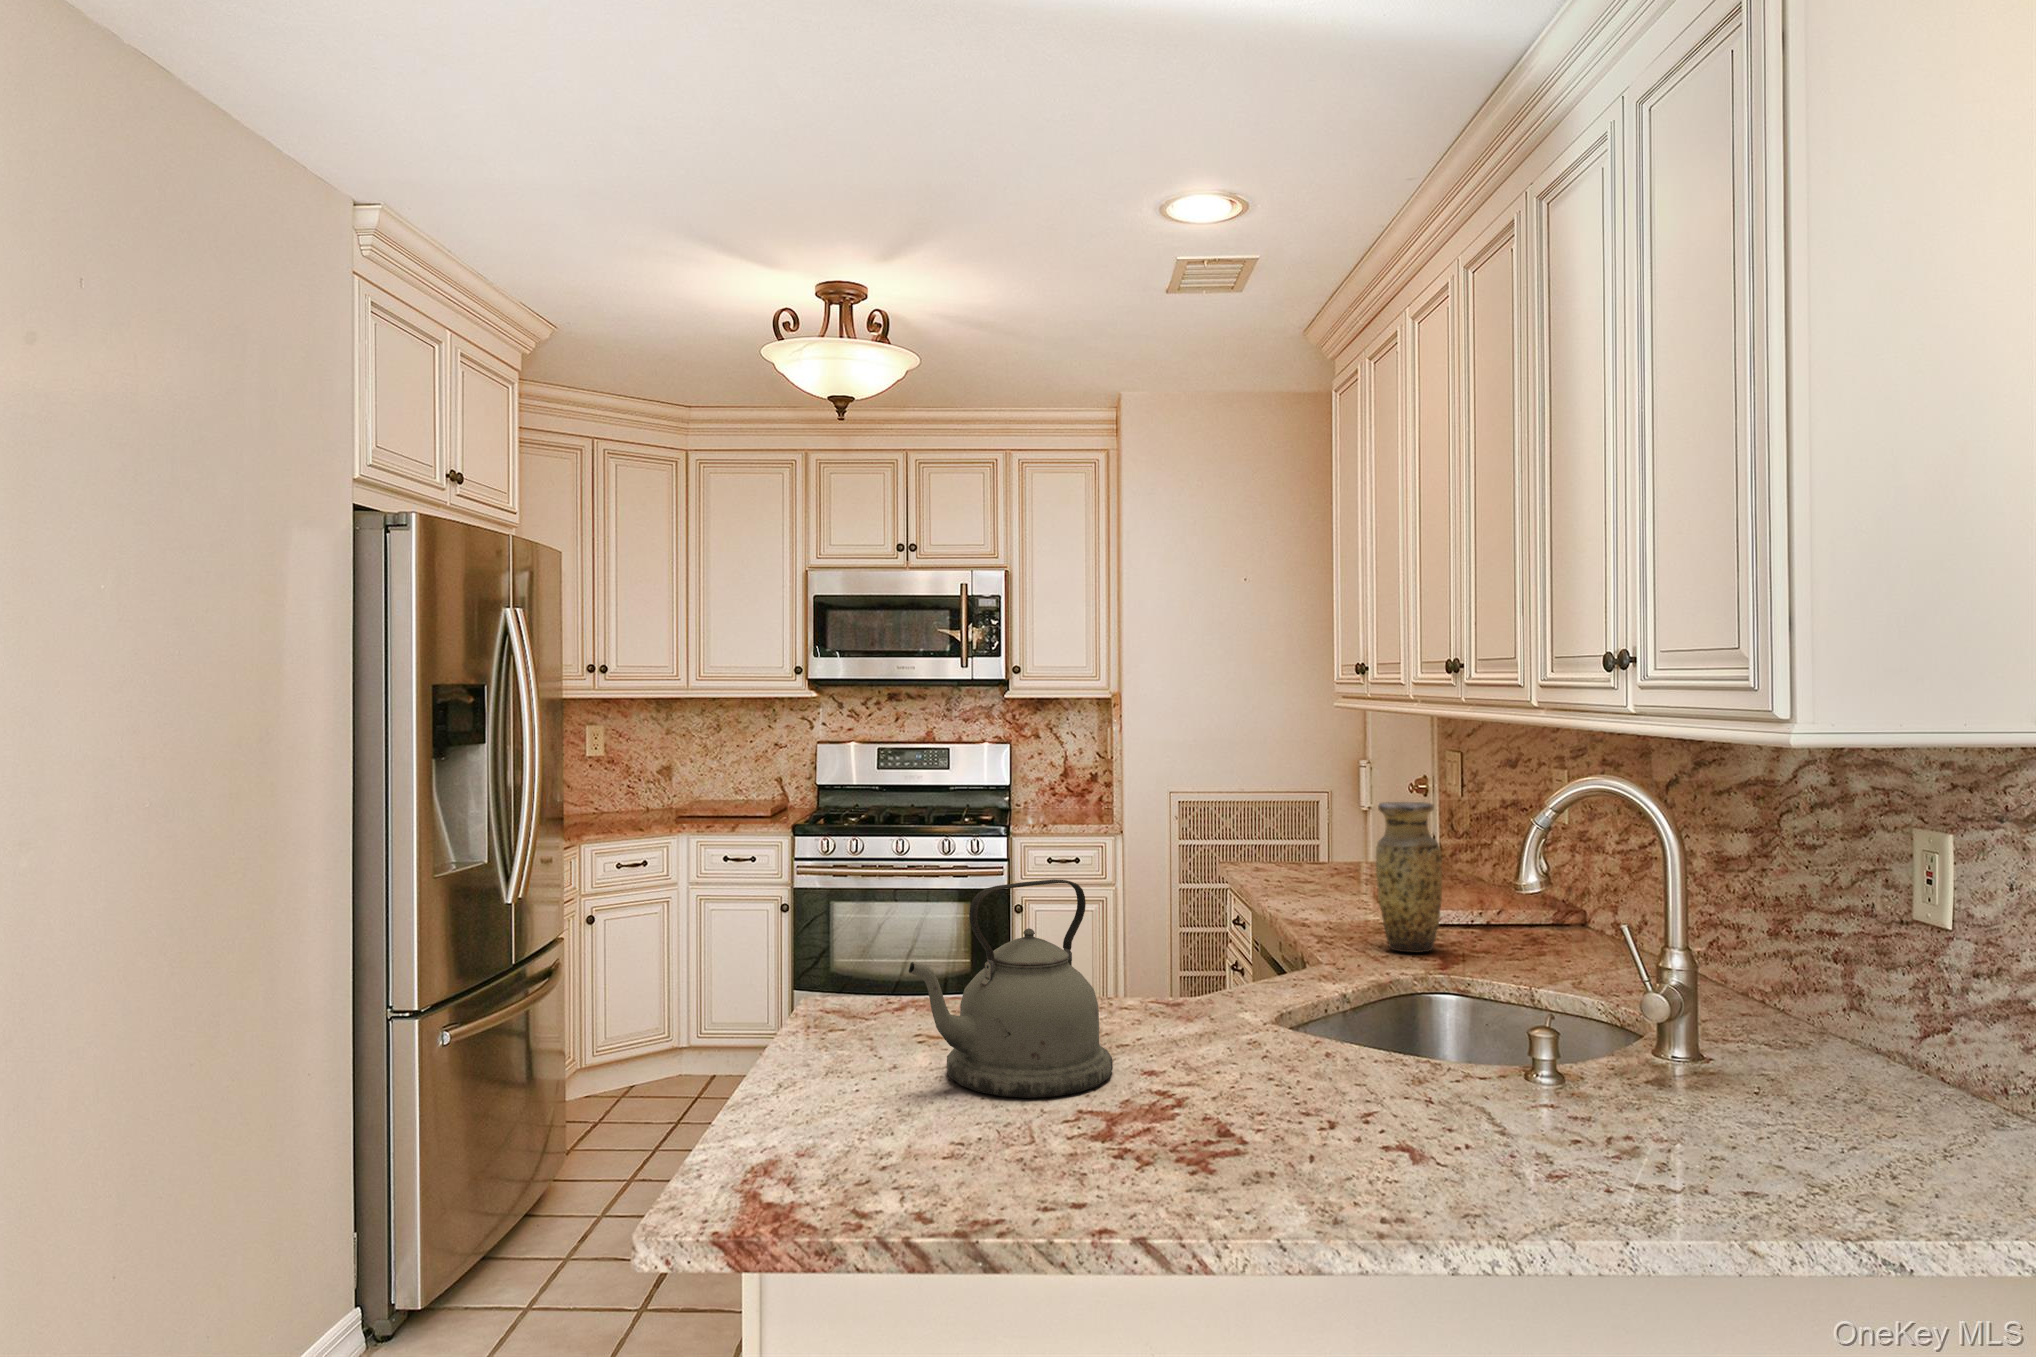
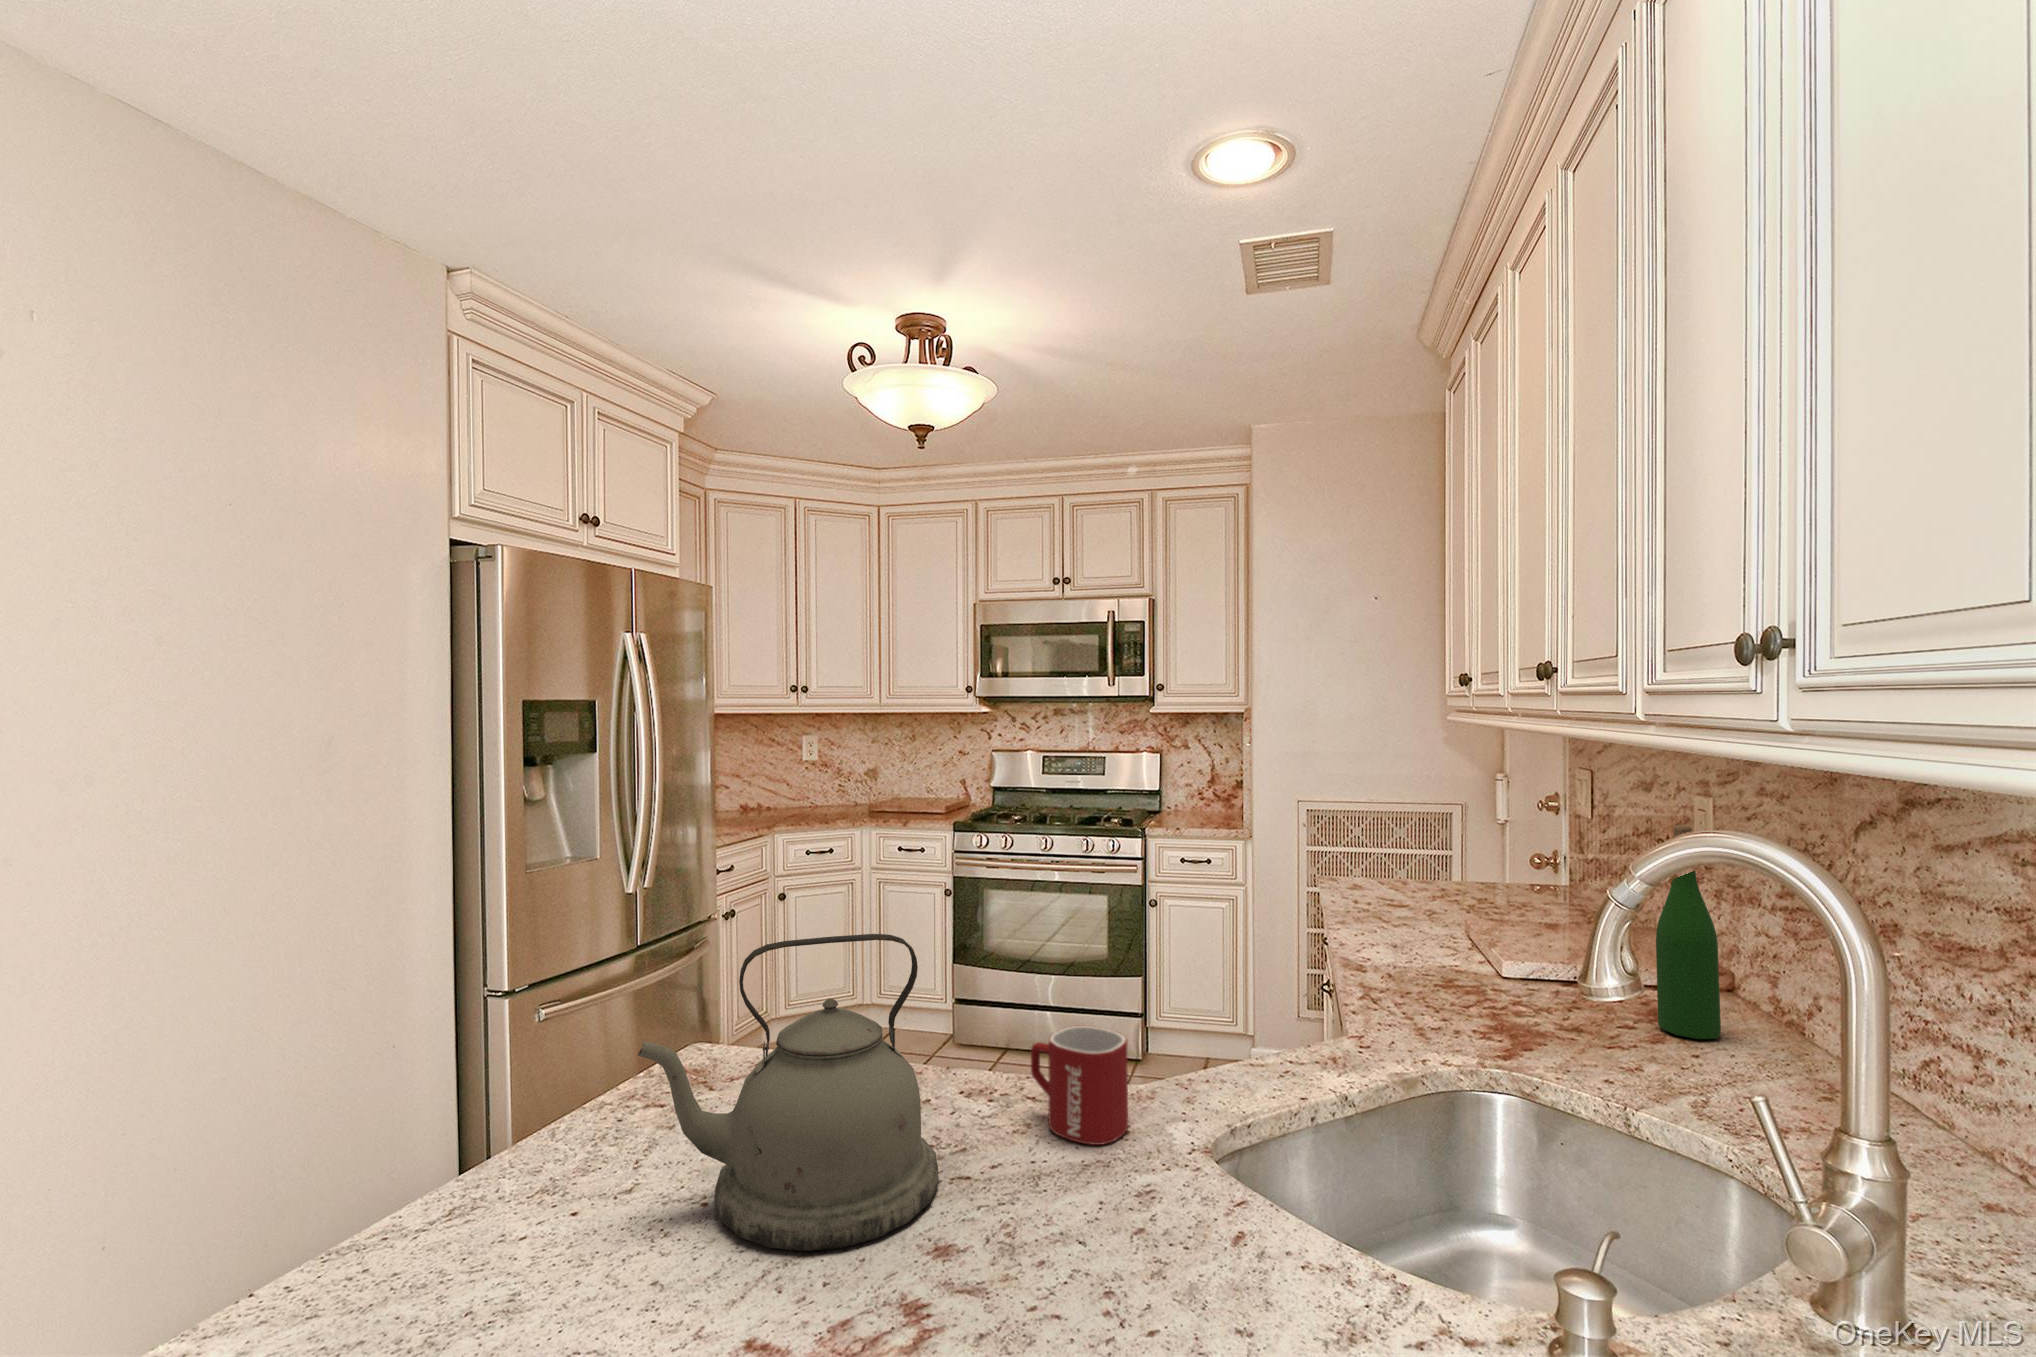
wine bottle: none [1538,791,1580,952] -> present [1656,825,1721,1039]
vase: present [1376,802,1442,953] -> none [1432,831,1517,1021]
mug: none [1129,955,1210,1036] -> present [1031,1025,1128,1145]

